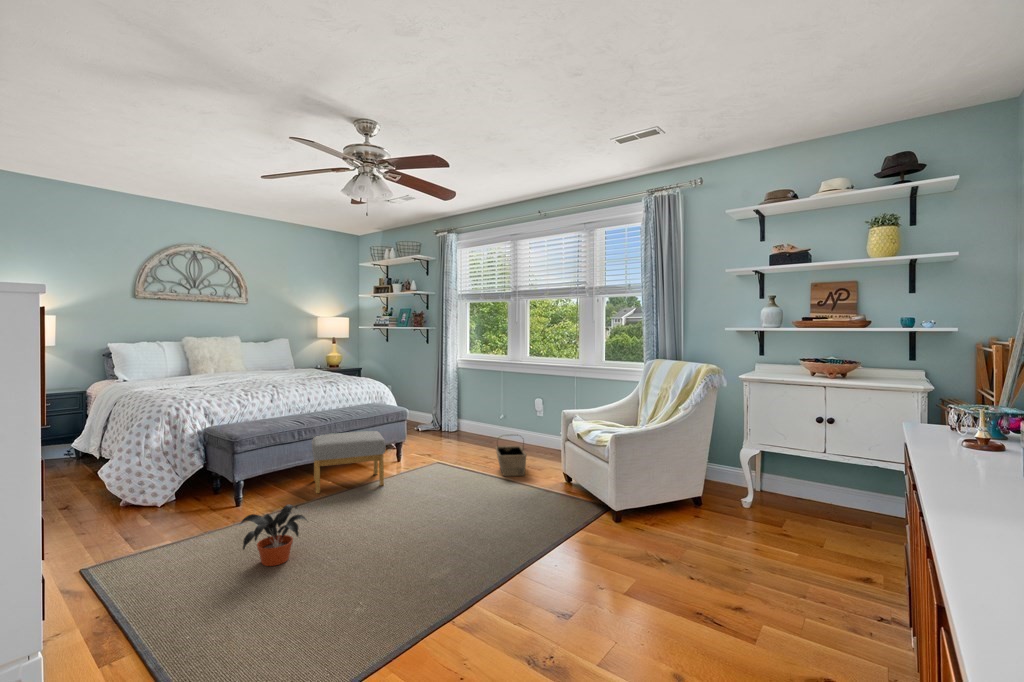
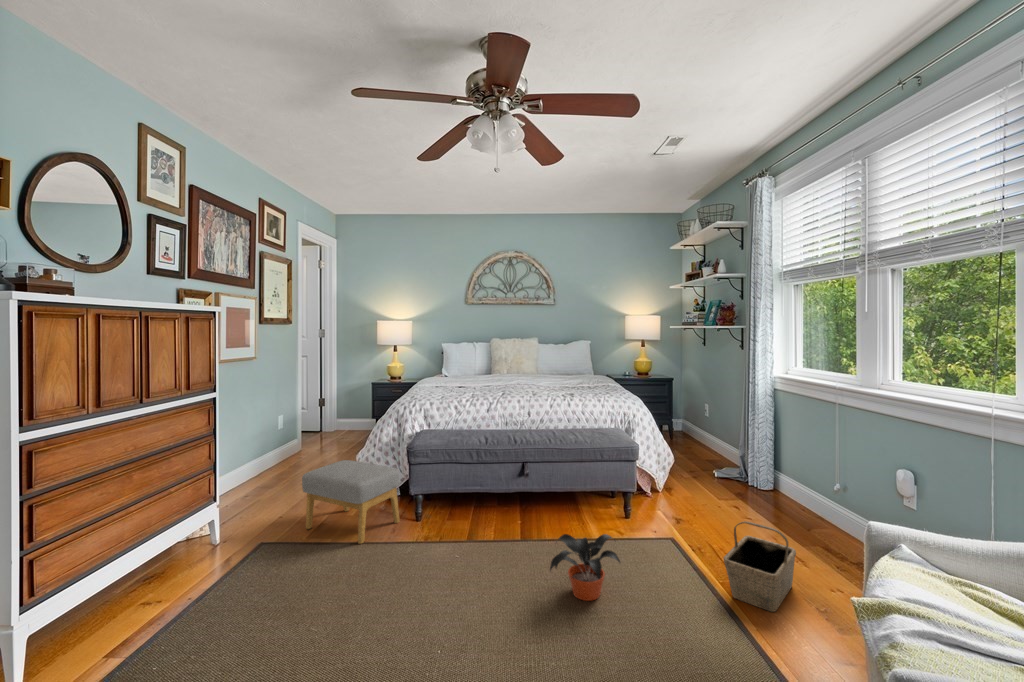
footstool: present [312,431,386,493] -> present [302,460,400,544]
potted plant: present [241,505,306,566] -> present [550,534,620,601]

